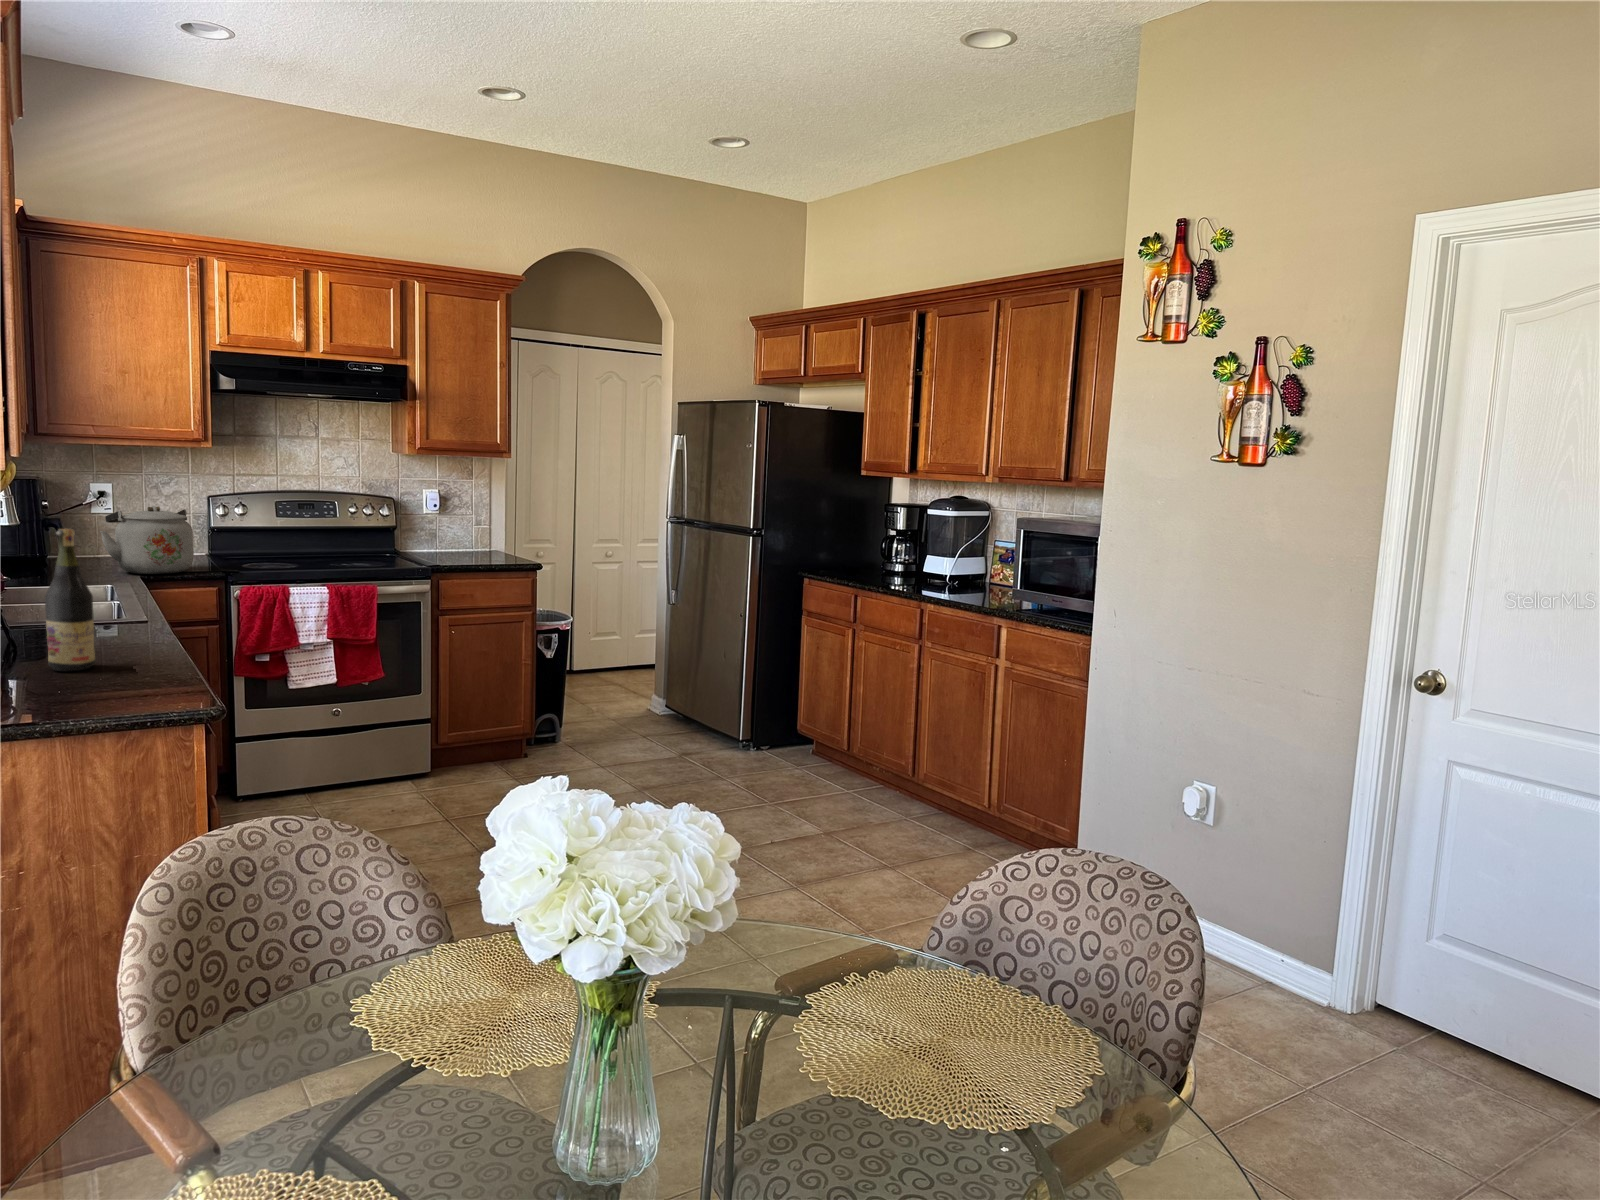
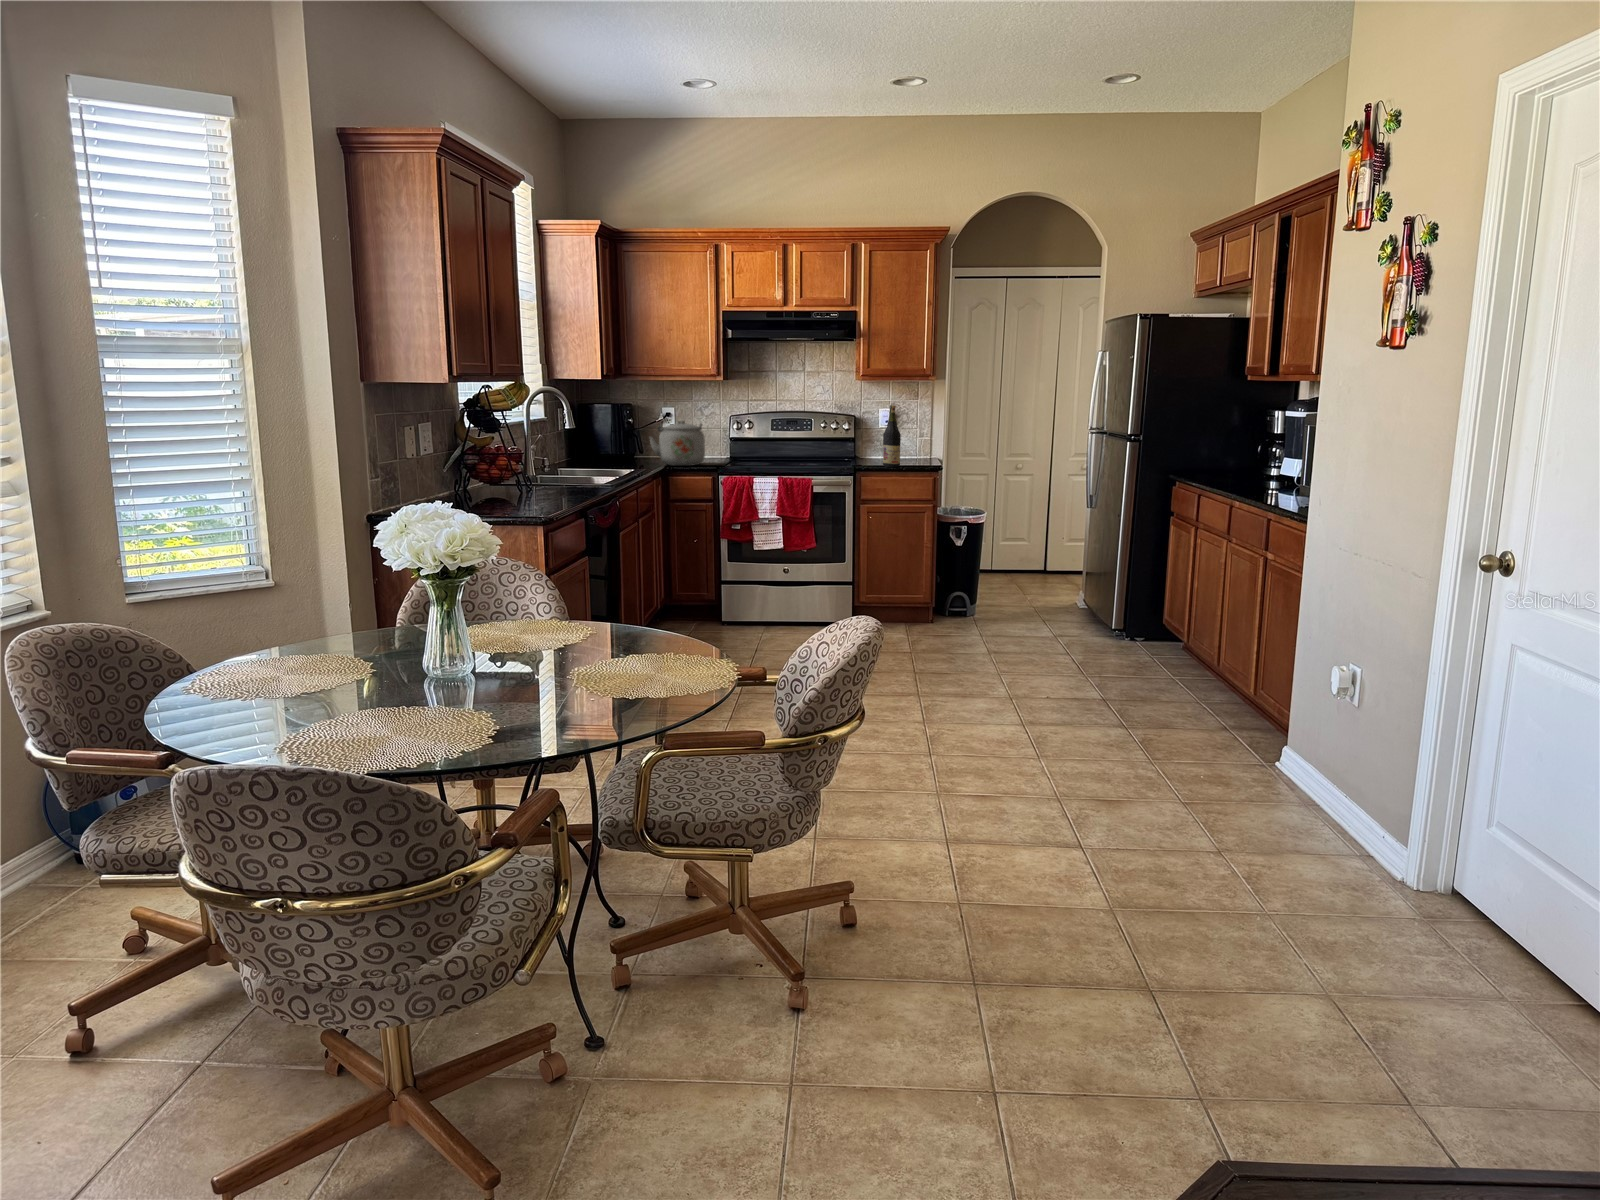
wine bottle: present [45,529,96,671] -> present [883,405,901,467]

